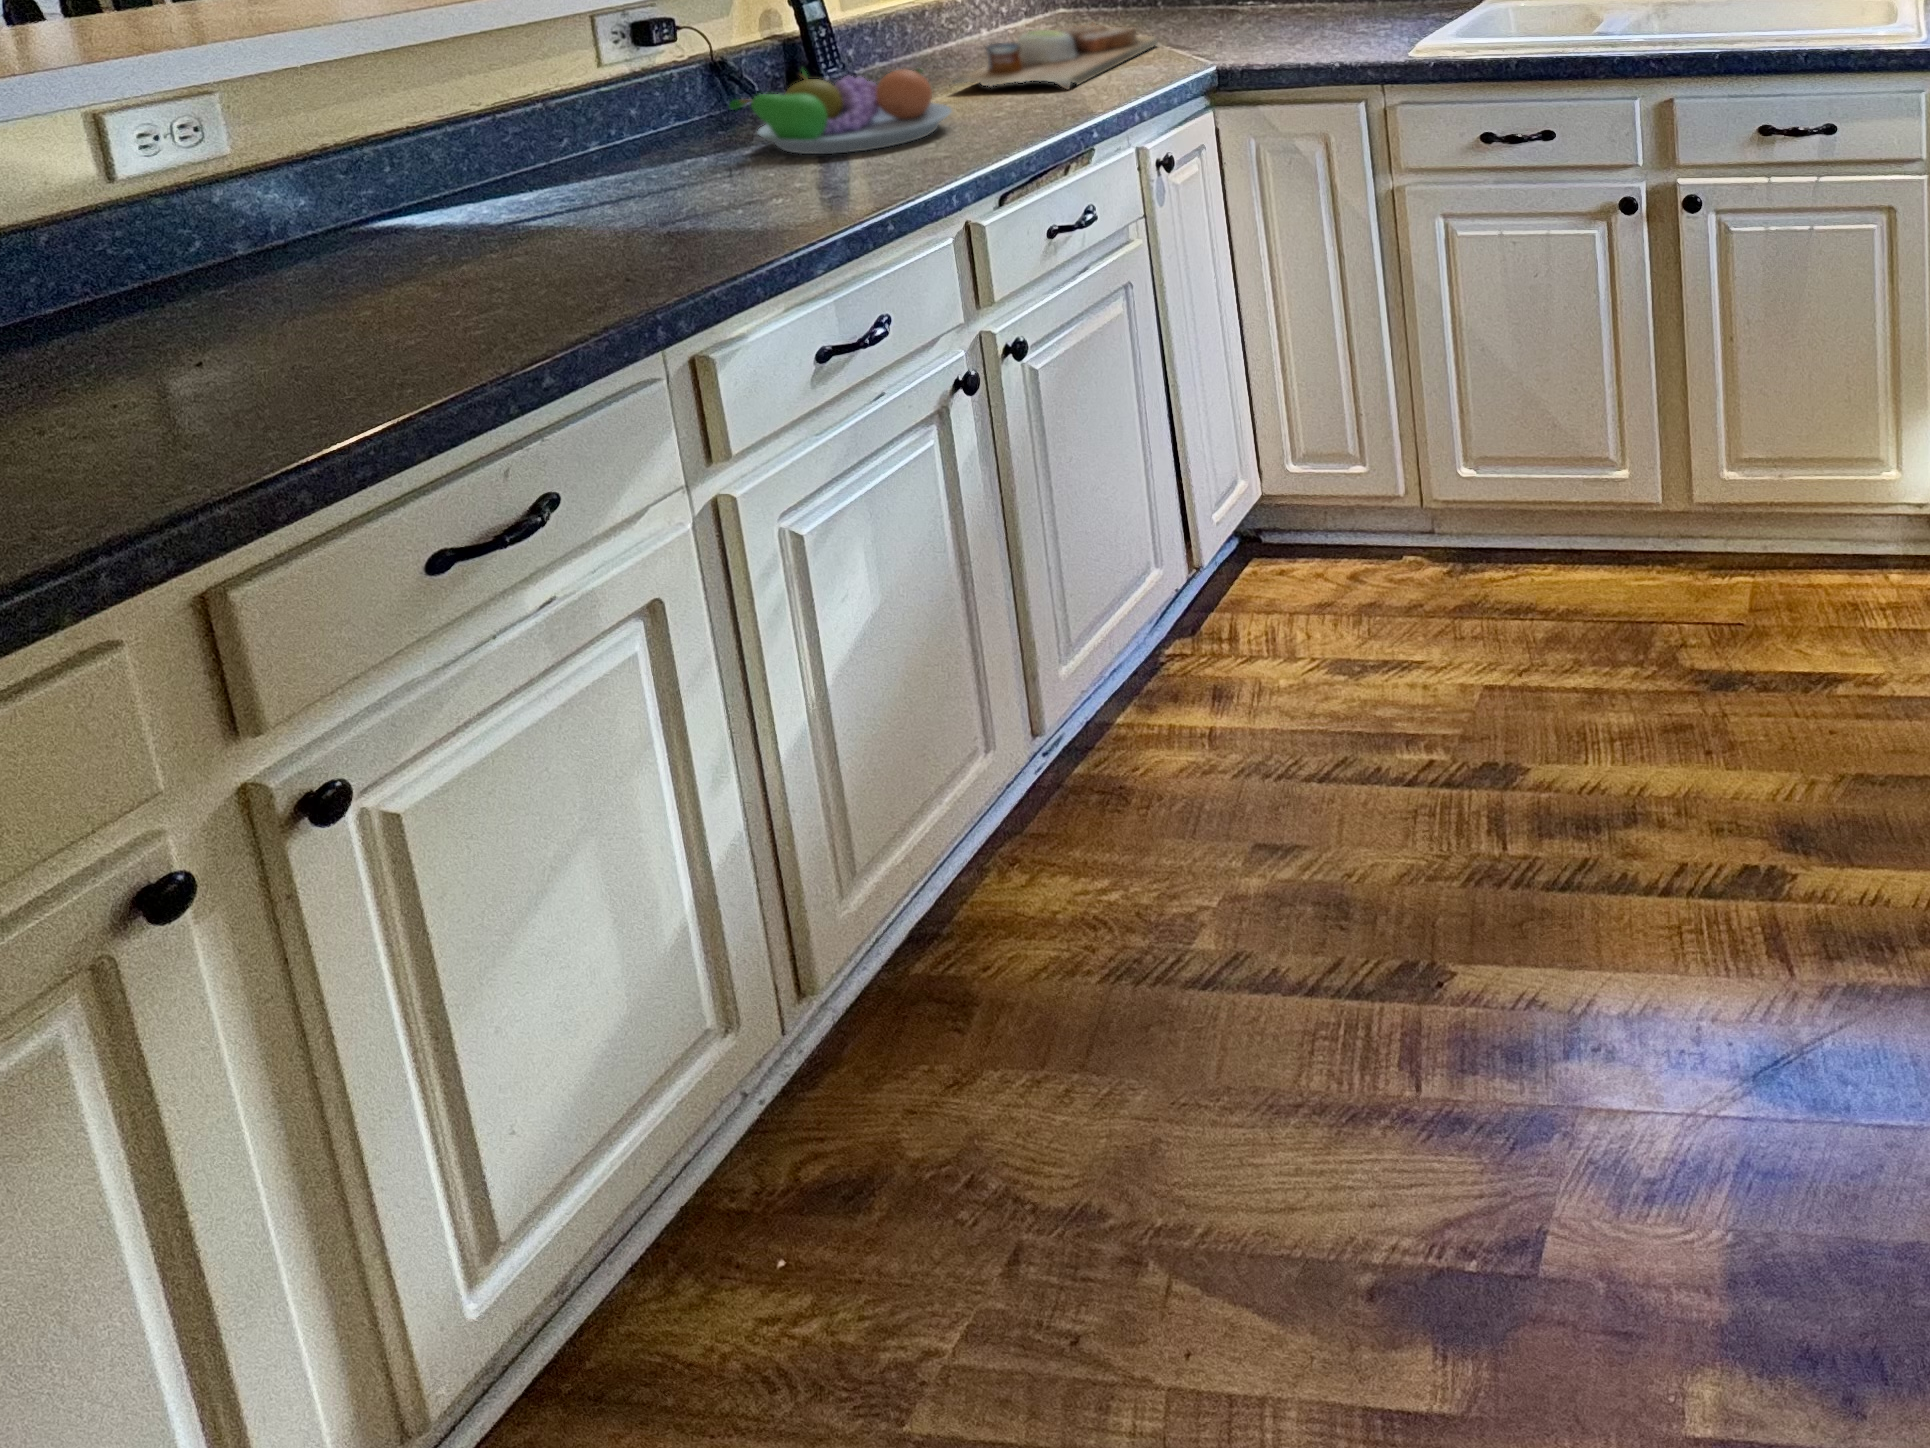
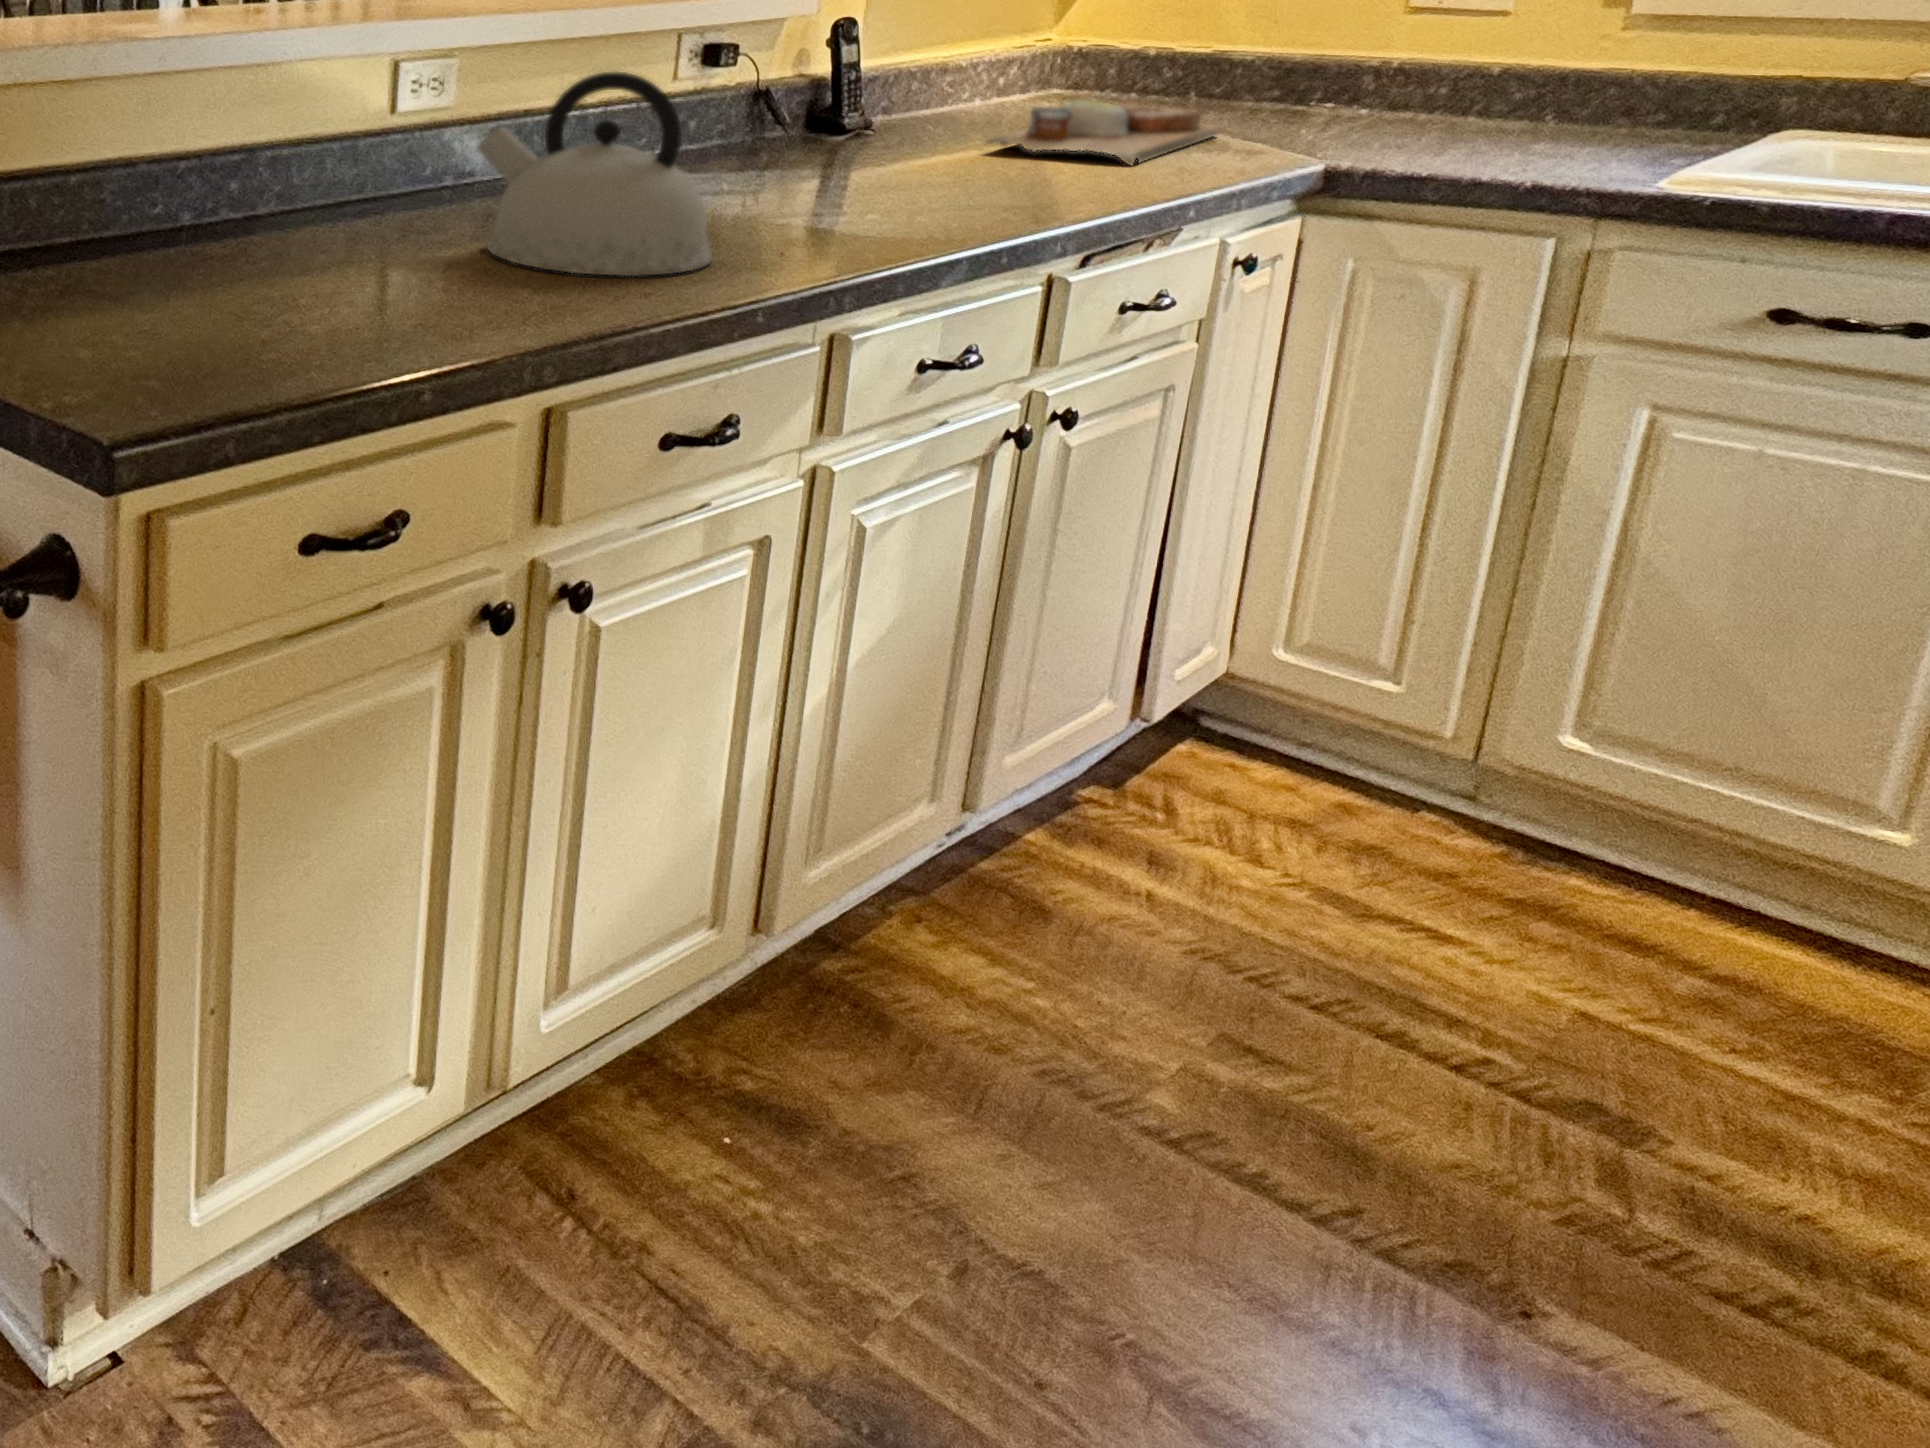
fruit bowl: present [729,69,951,154] -> none [802,103,1020,190]
kettle: none [146,108,530,377] -> present [478,72,712,276]

